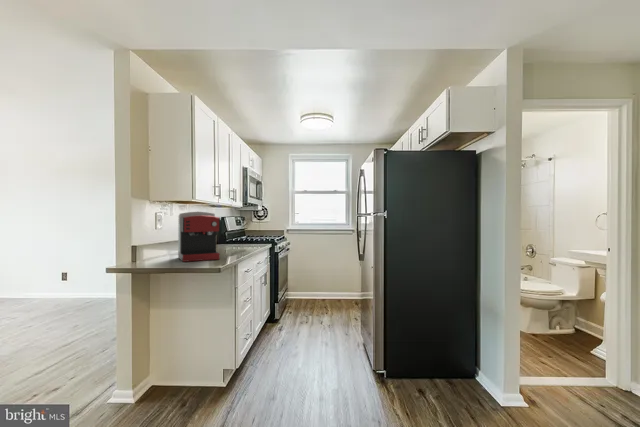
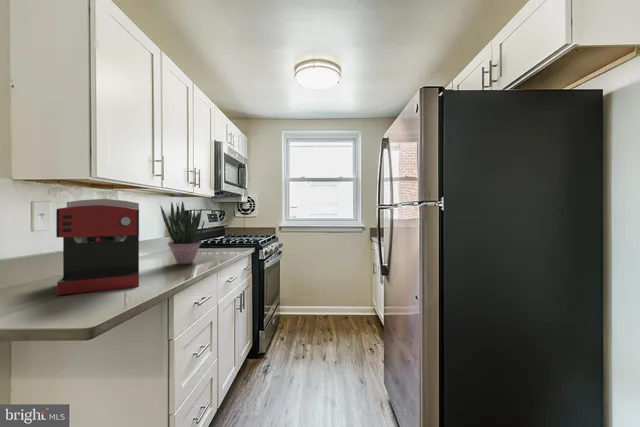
potted plant: none [219,212,246,251] -> present [160,202,204,265]

